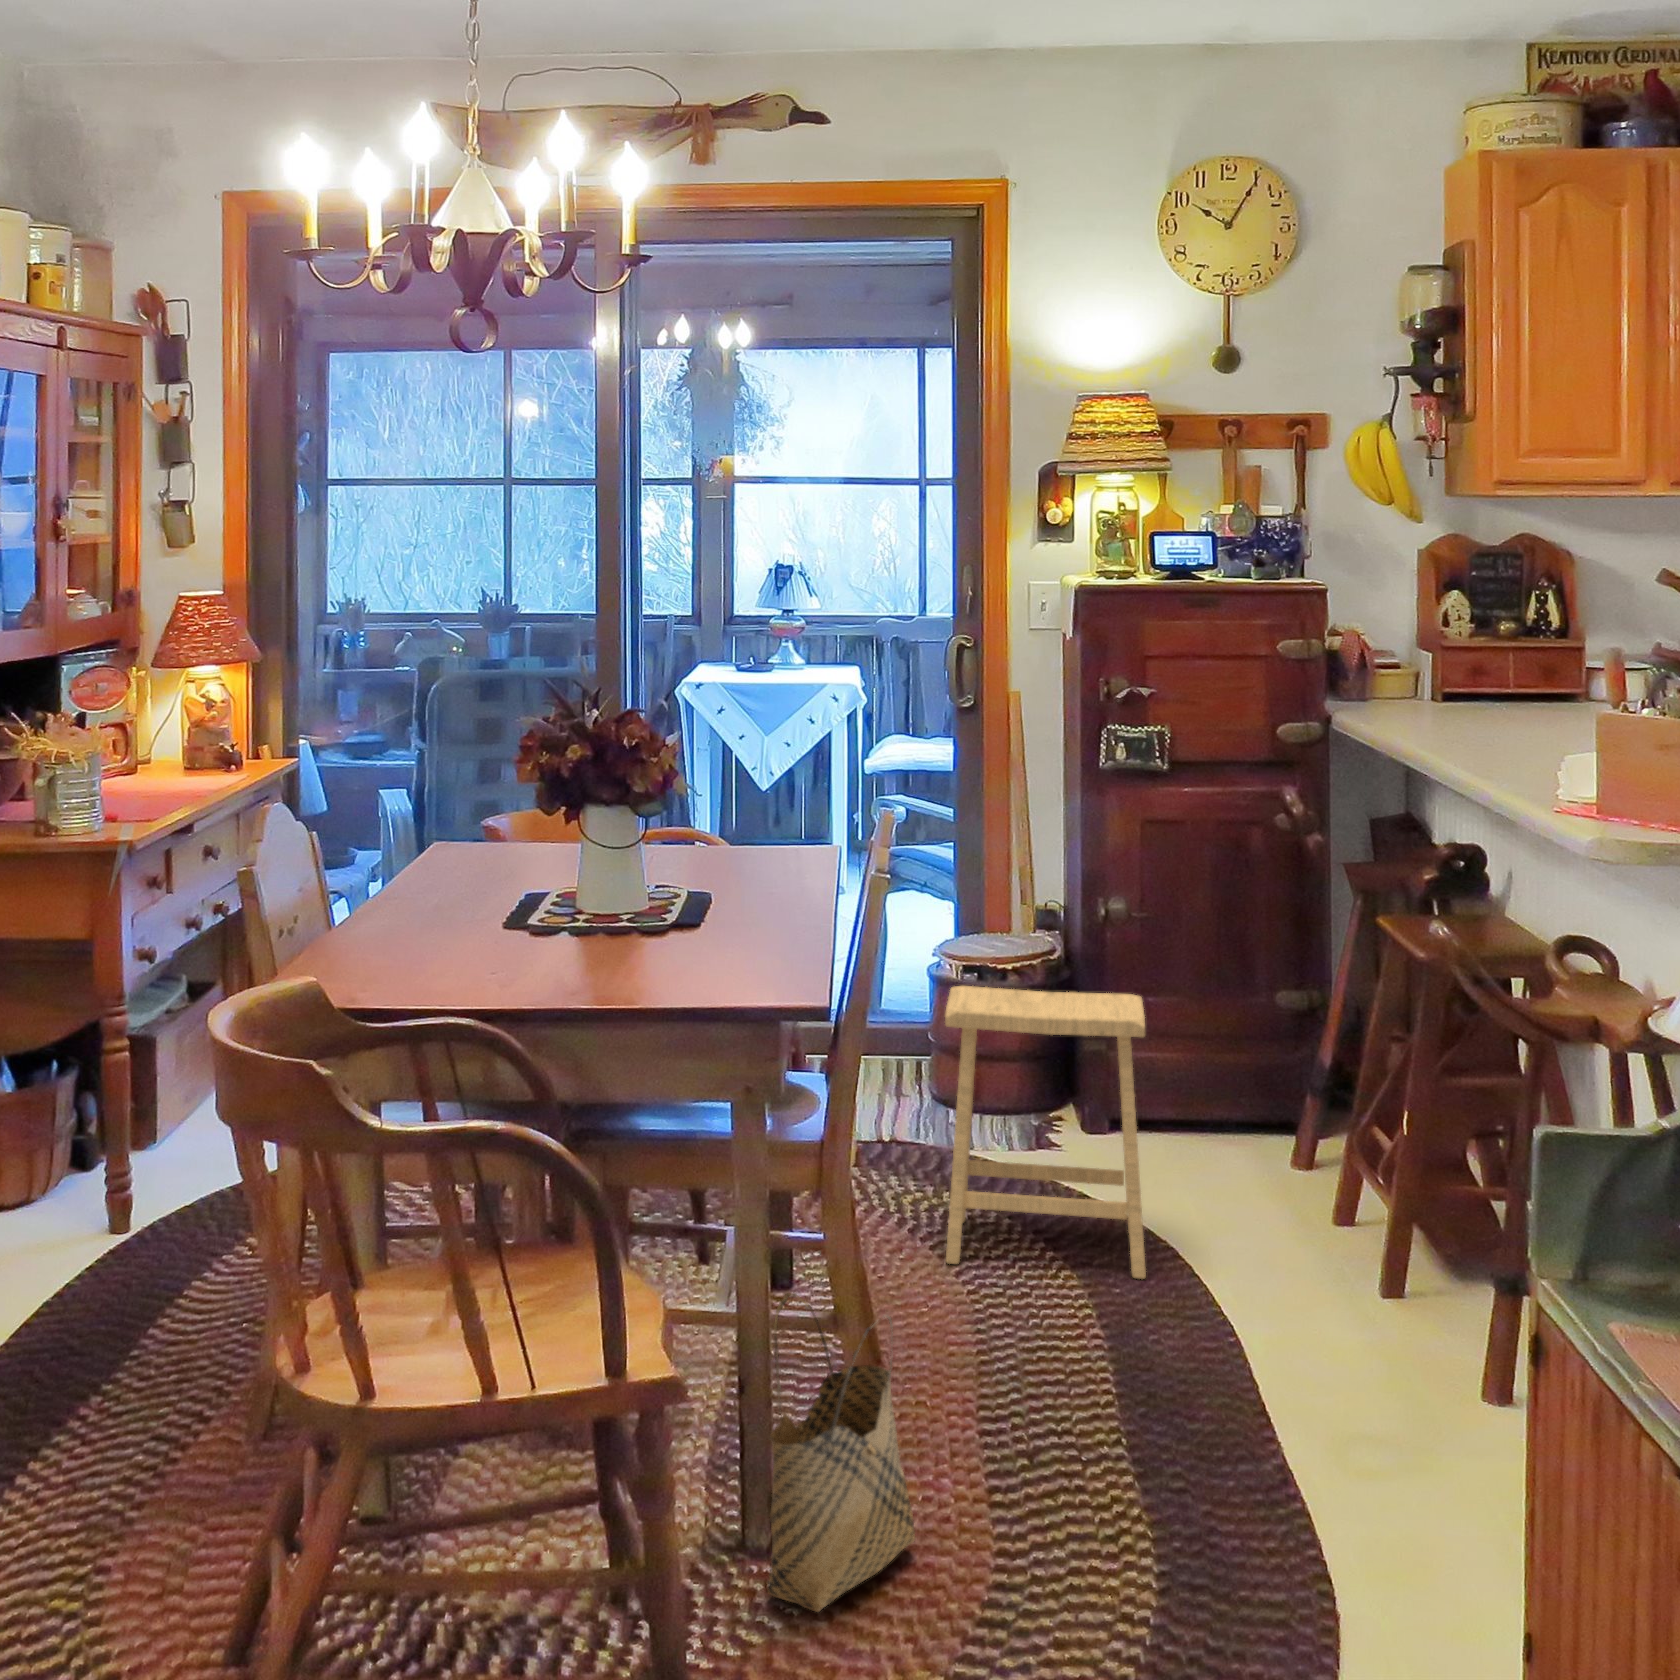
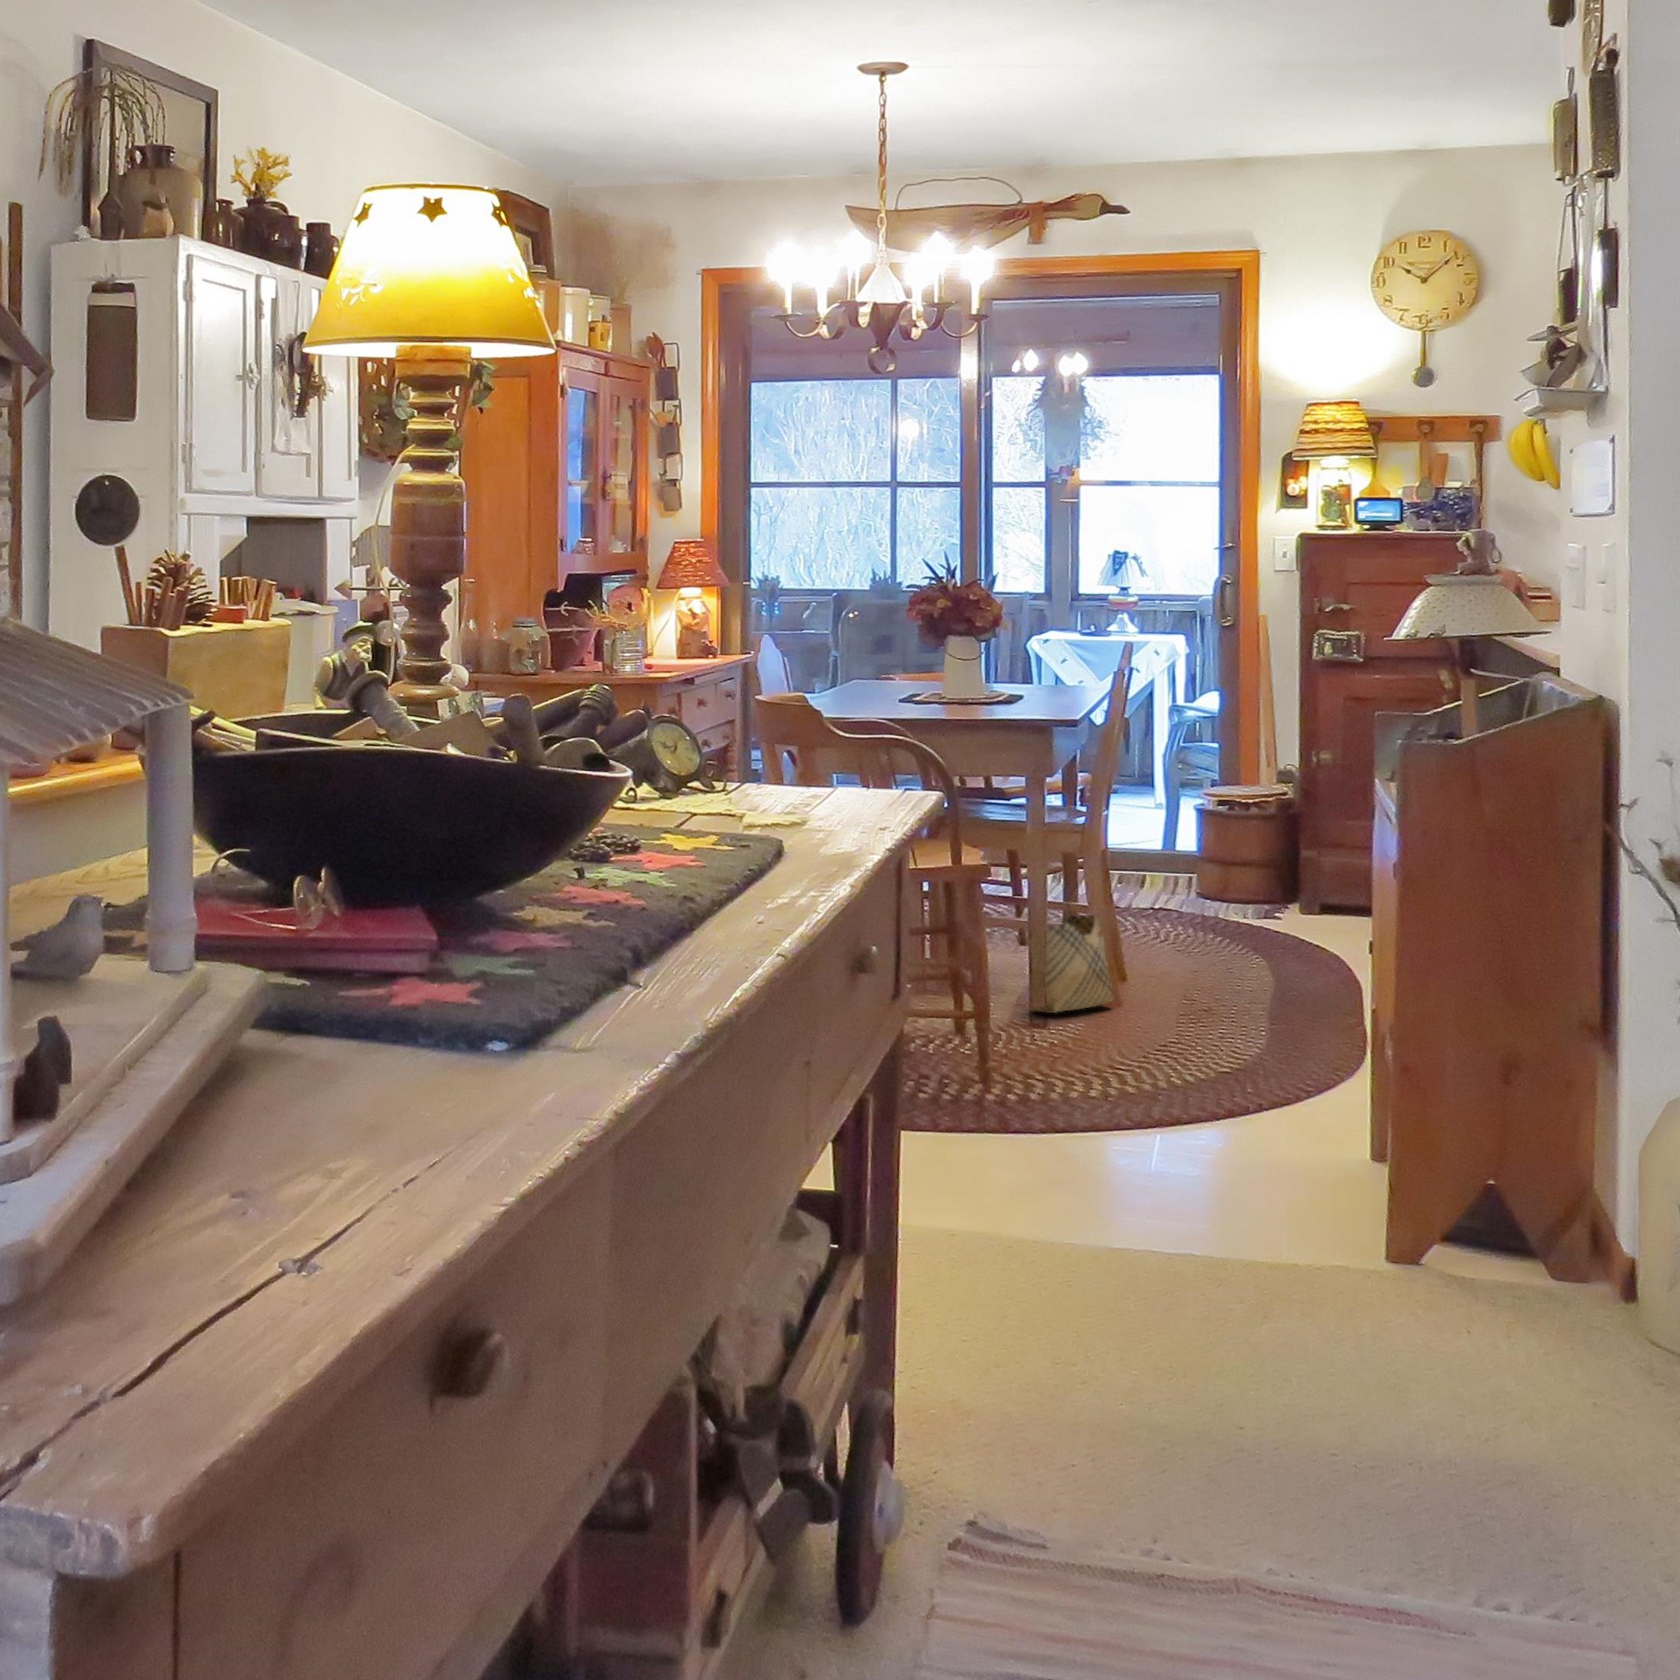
footstool: present [945,986,1146,1279] -> none [1168,779,1308,953]

